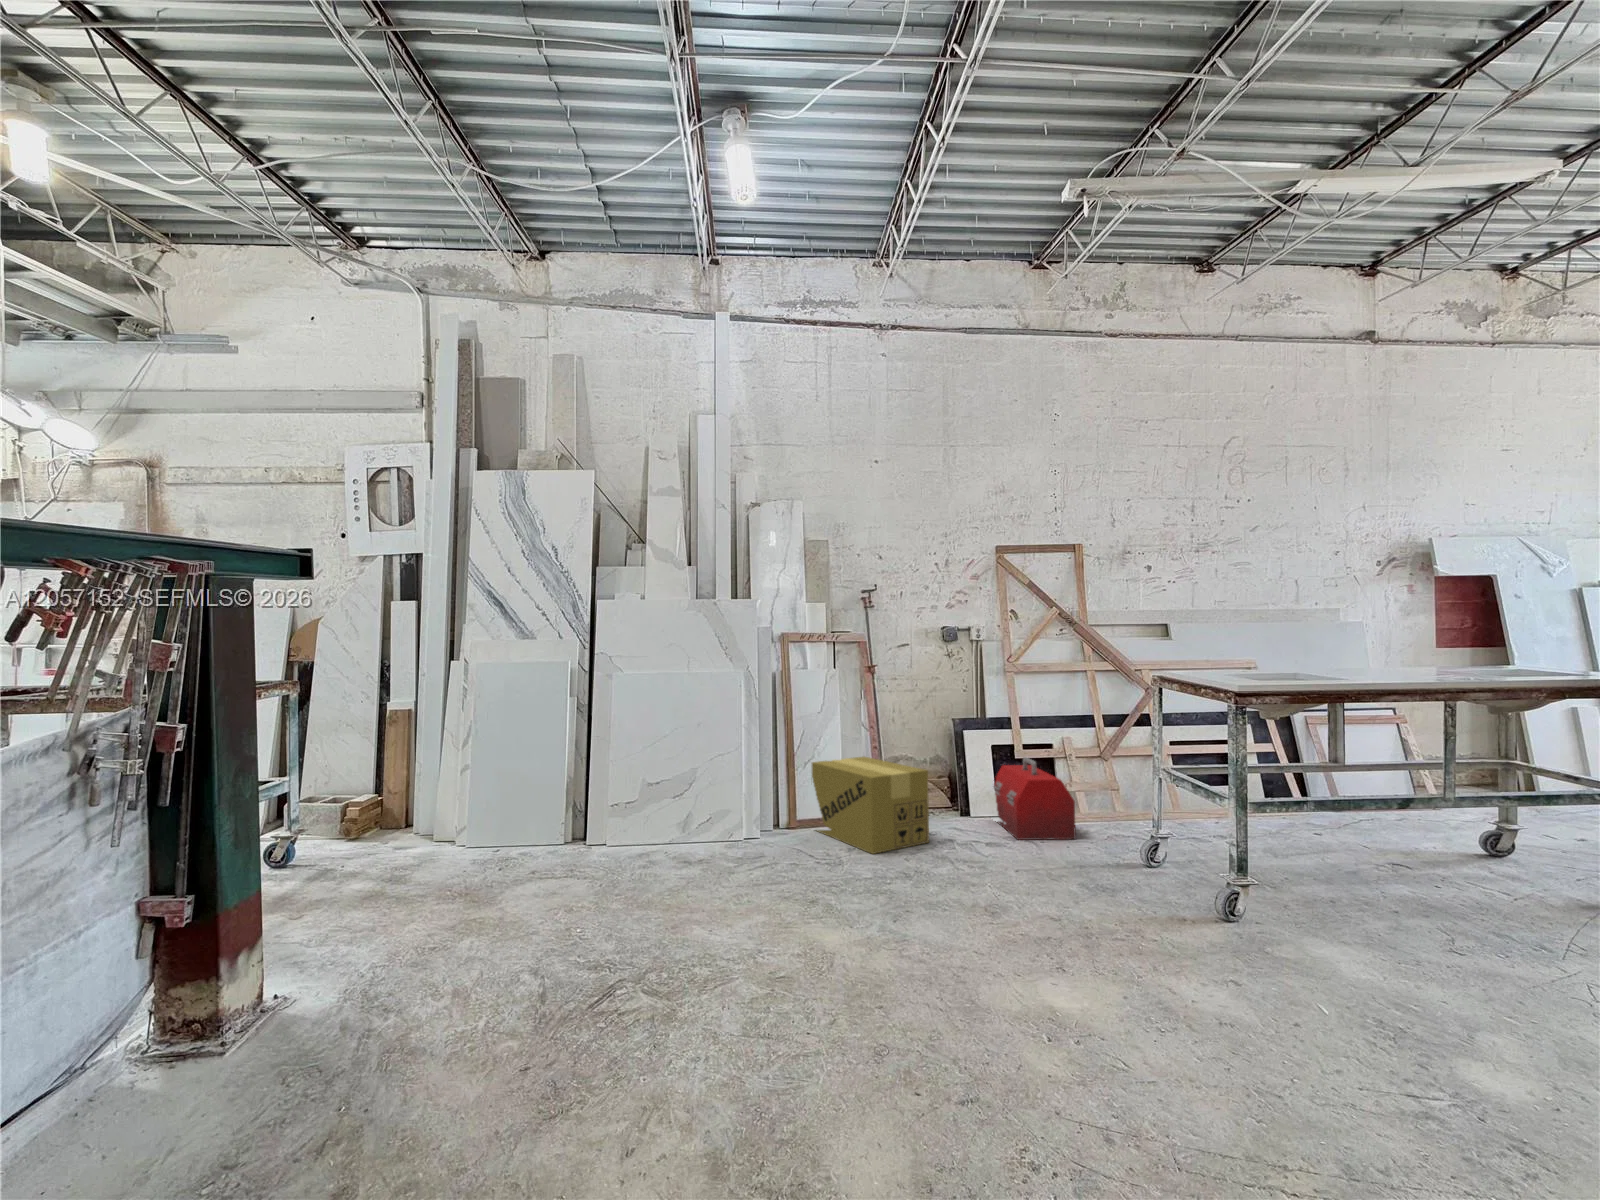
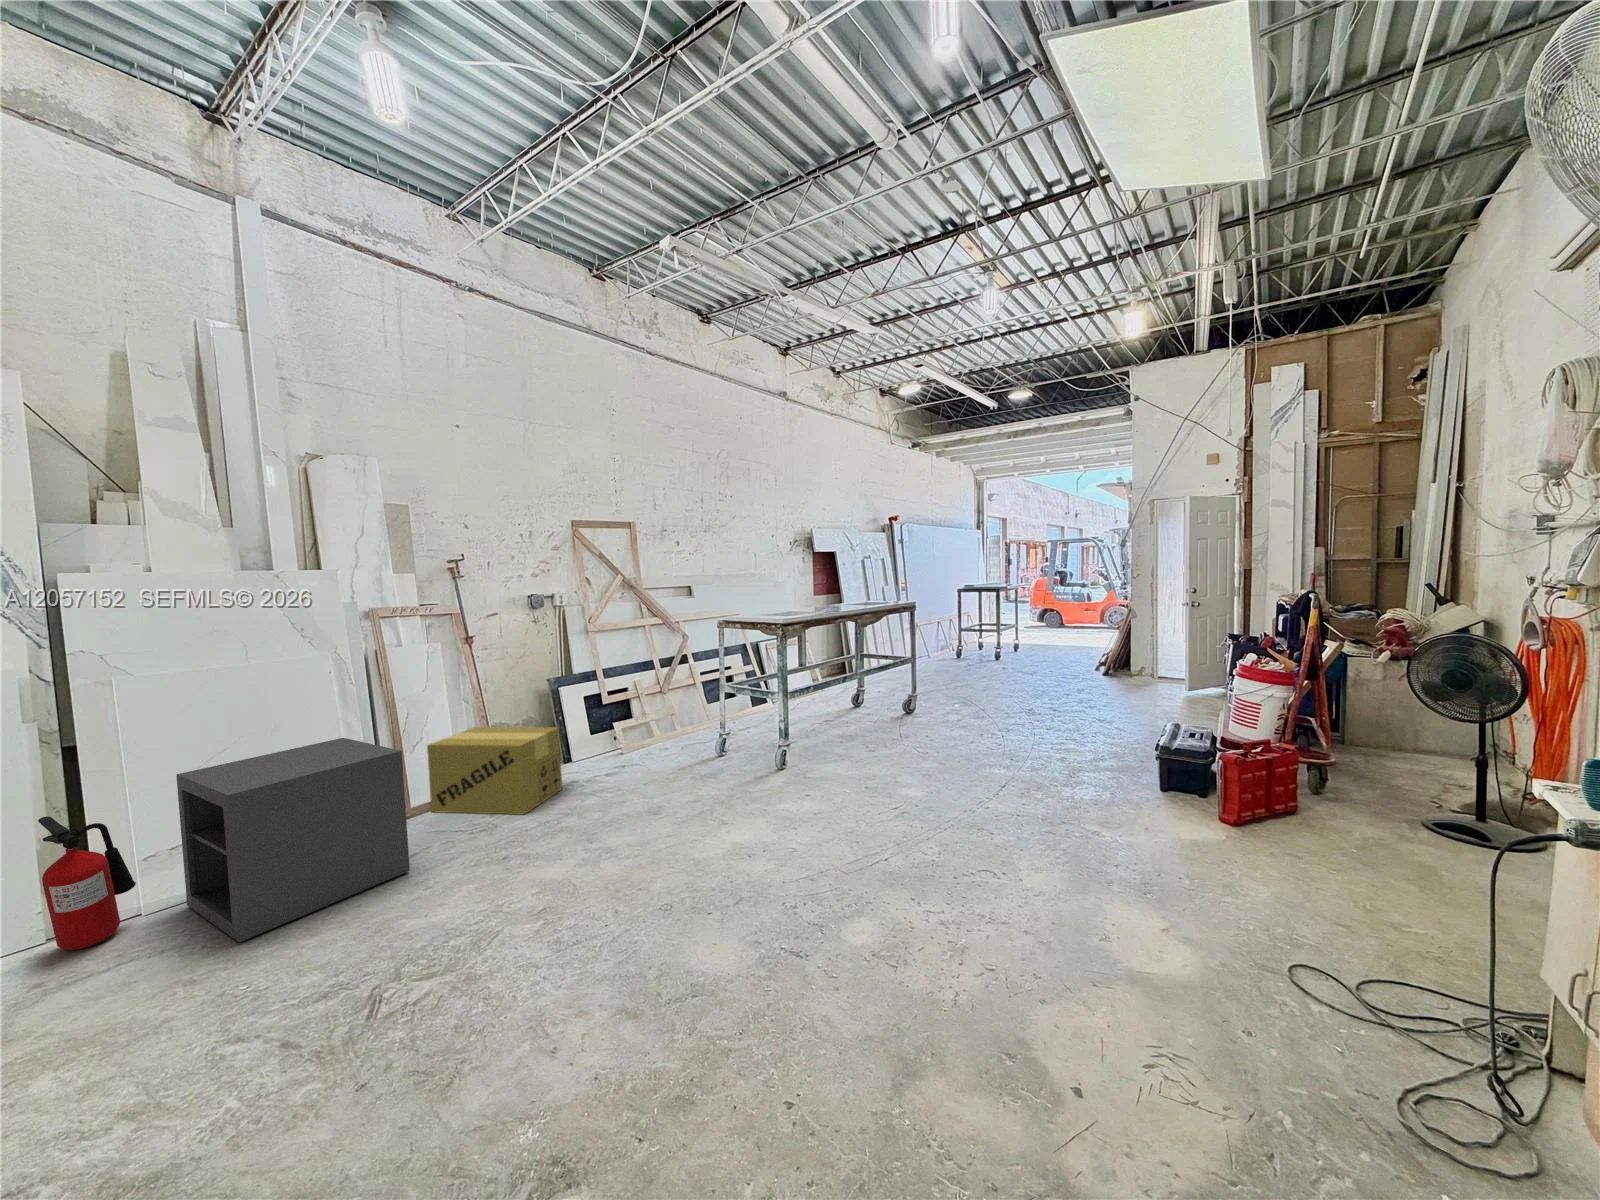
storage cabinet: none [623,738,747,875] -> present [176,738,410,942]
fire extinguisher: none [561,752,607,848] -> present [38,816,136,950]
toolbox: present [993,757,1076,840] -> none [587,700,665,766]

